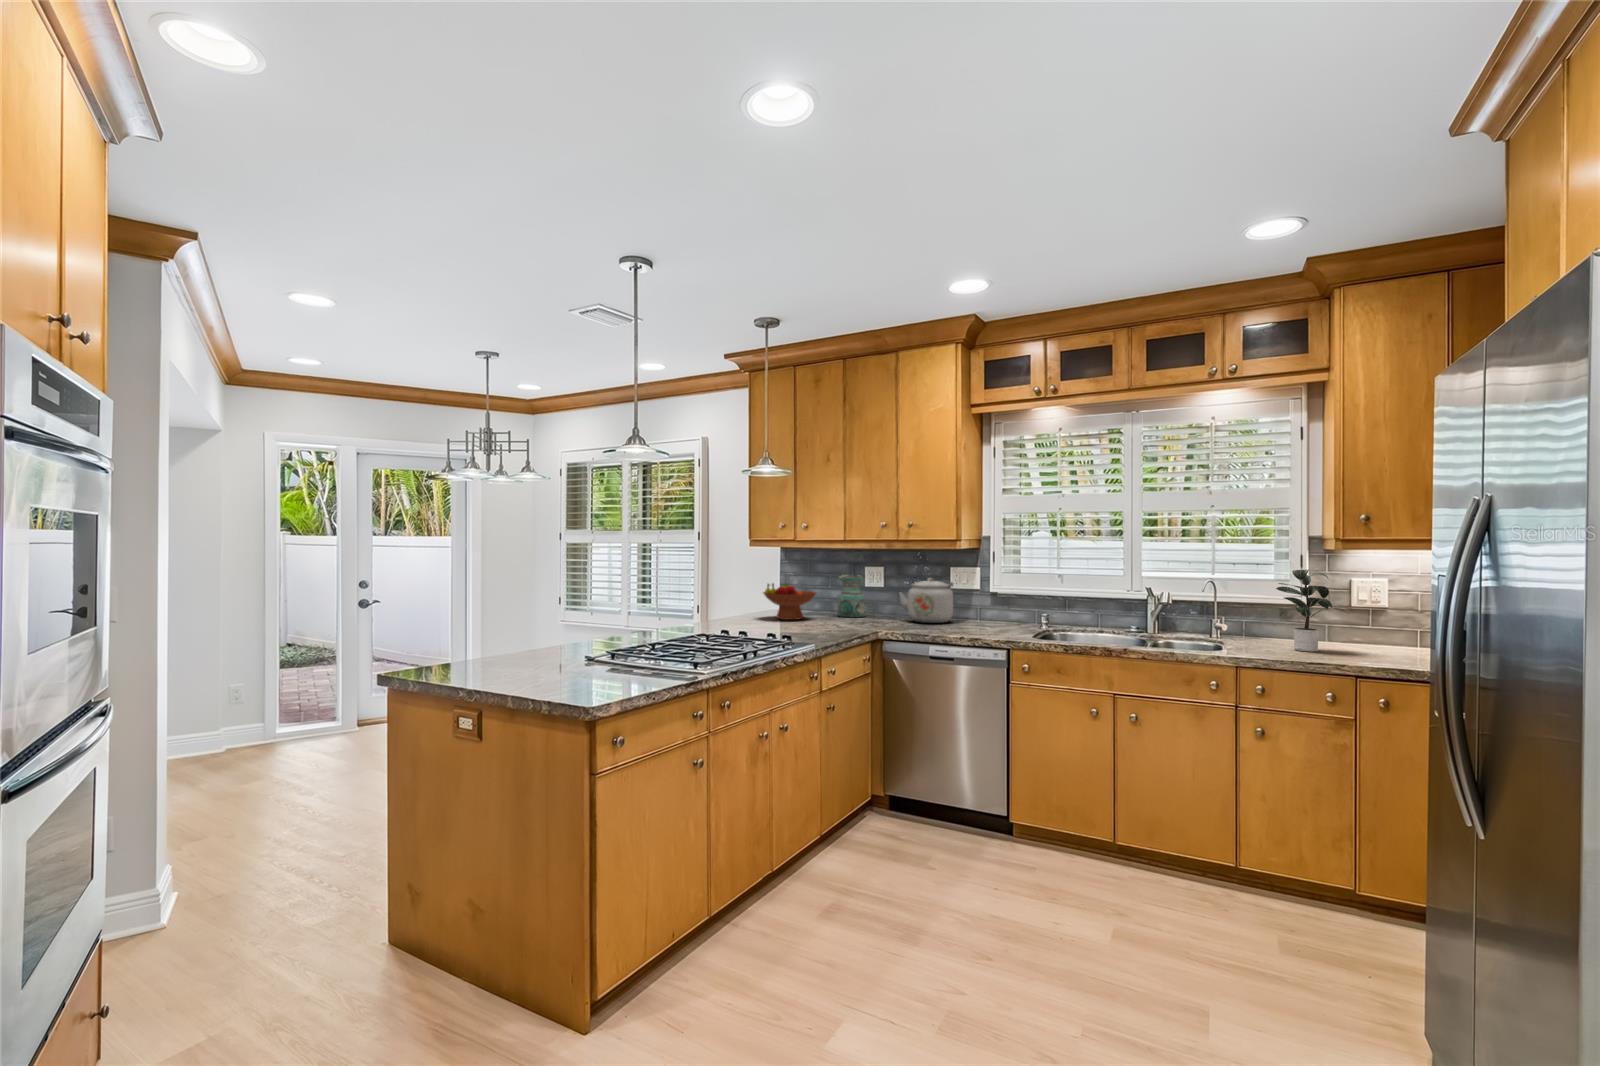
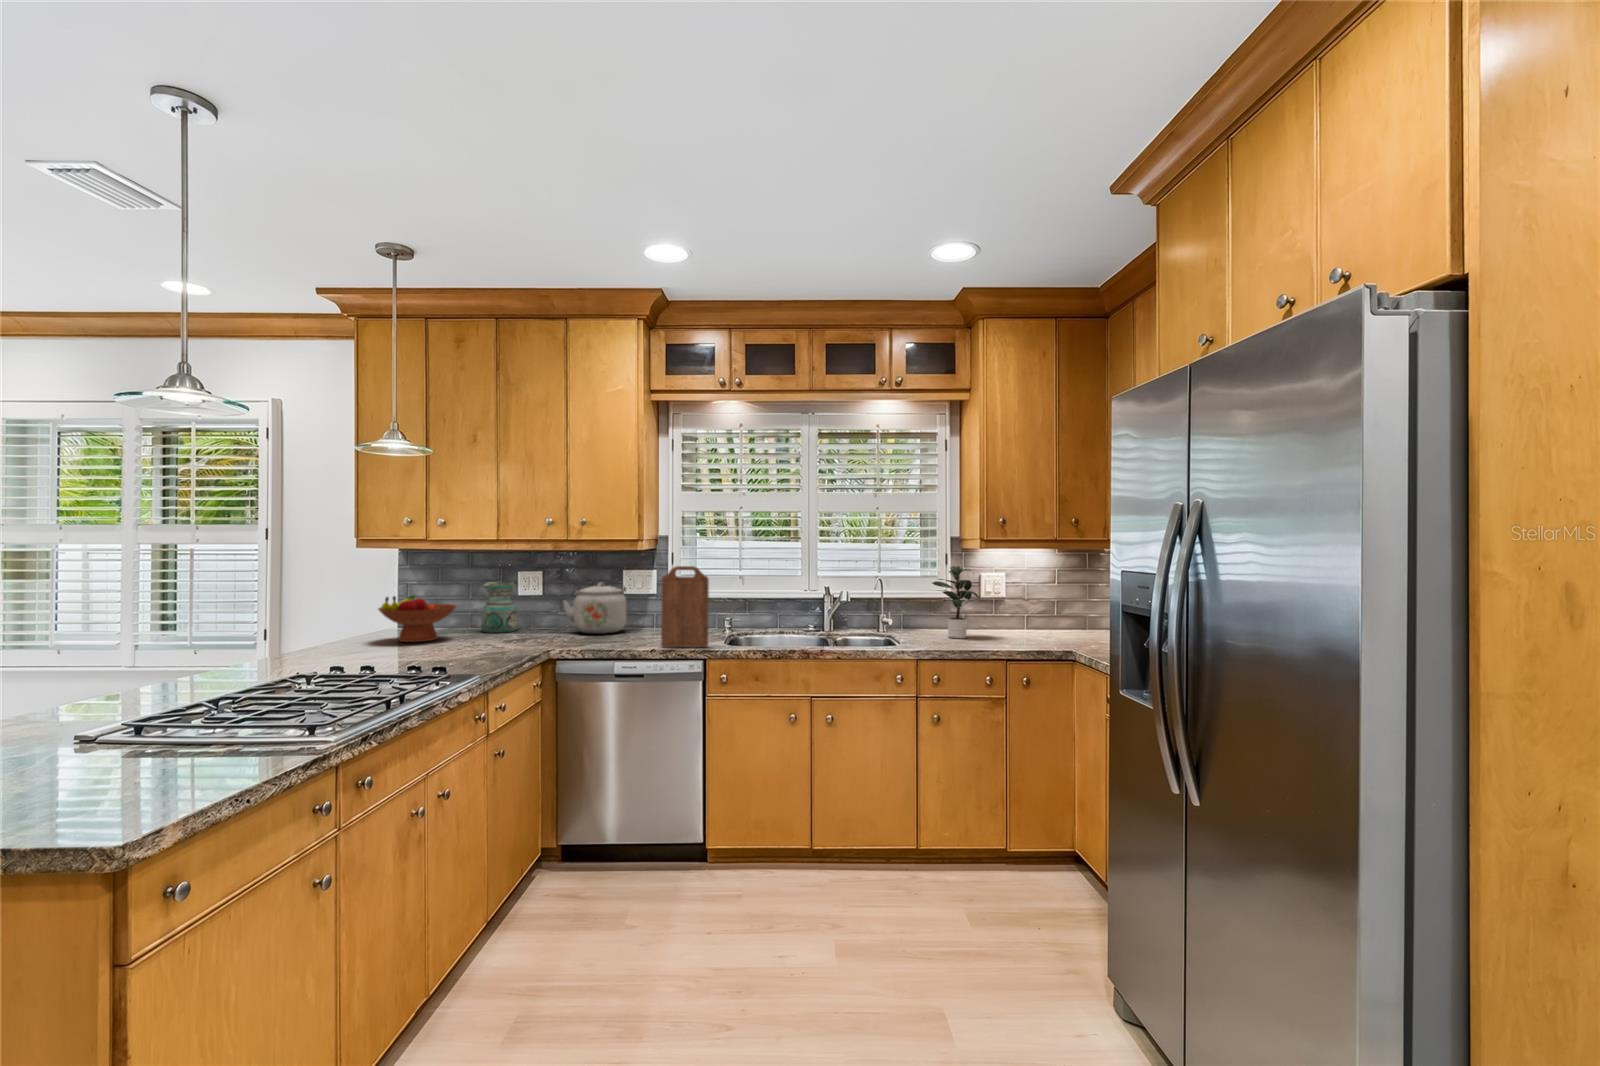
cutting board: none [971,564,1013,639] -> present [661,566,709,647]

